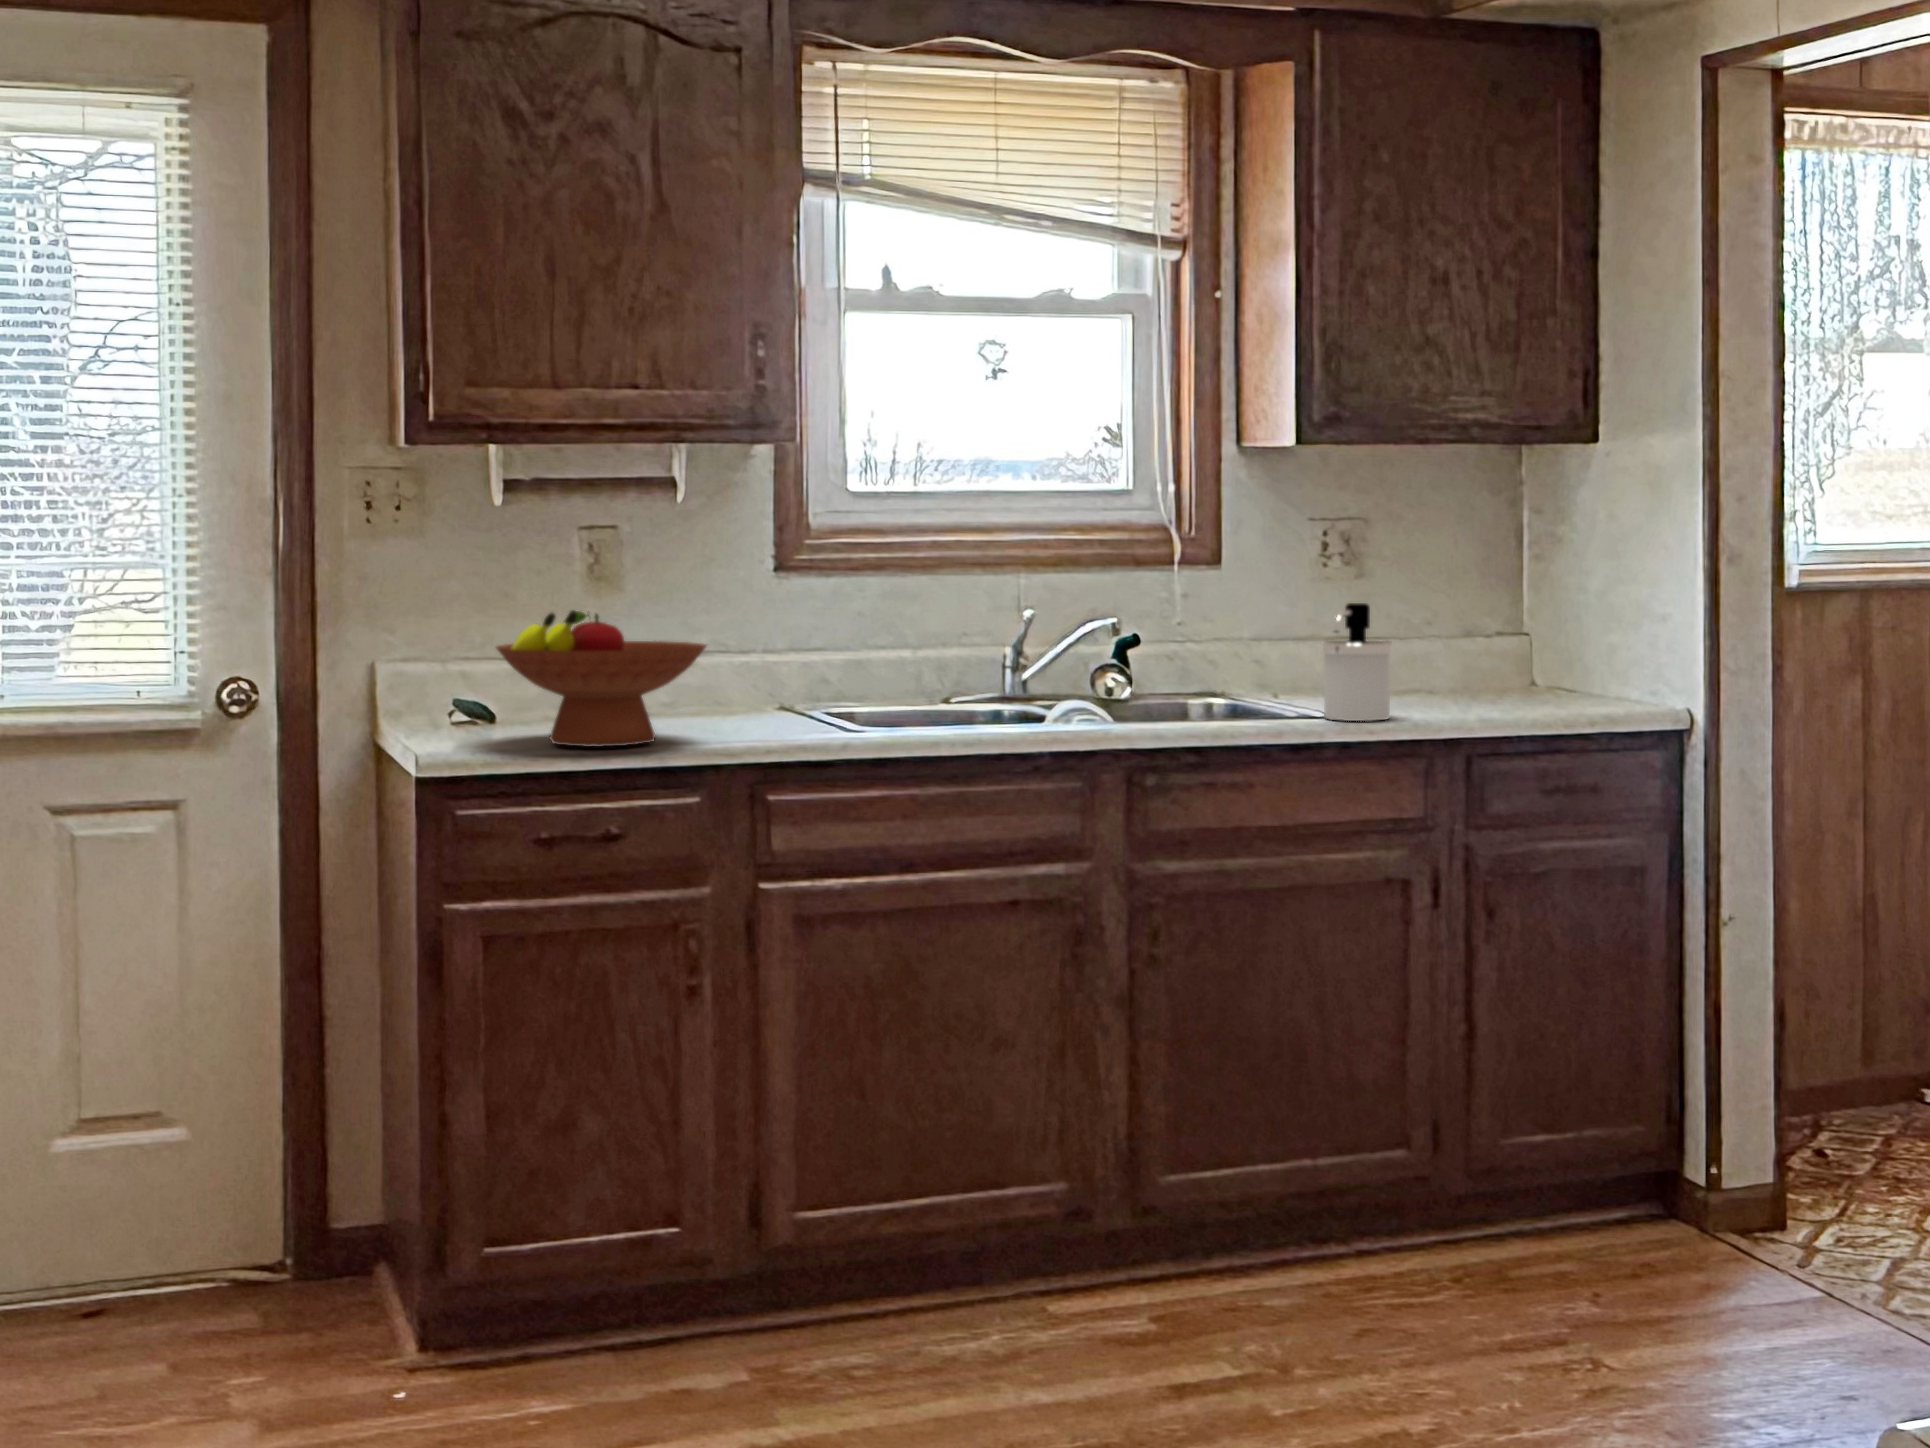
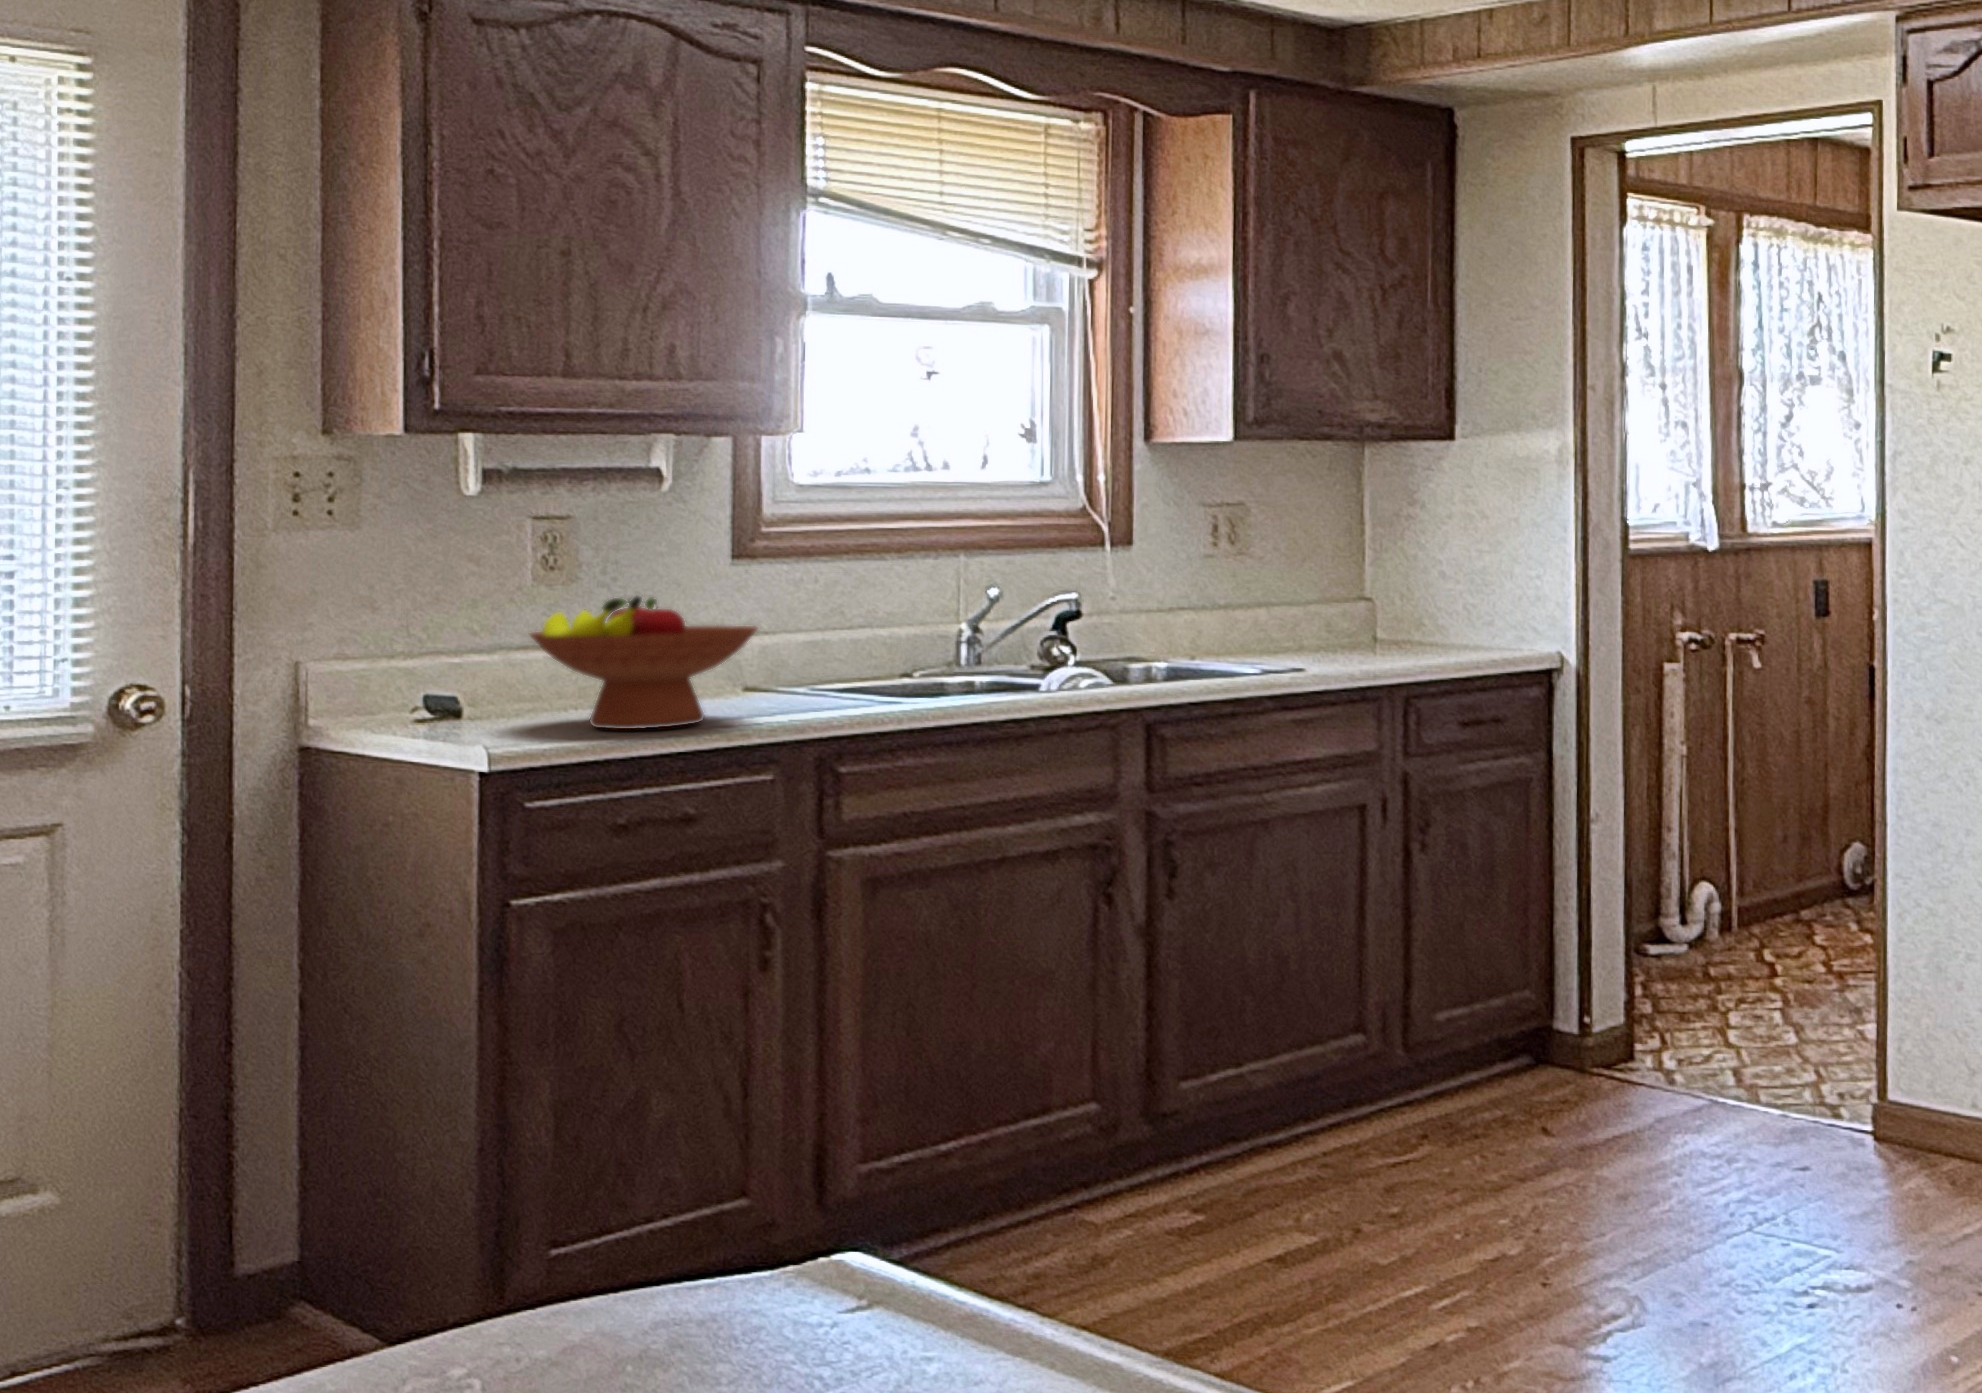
soap dispenser: present [1322,603,1393,721] -> none [1274,575,1336,674]

